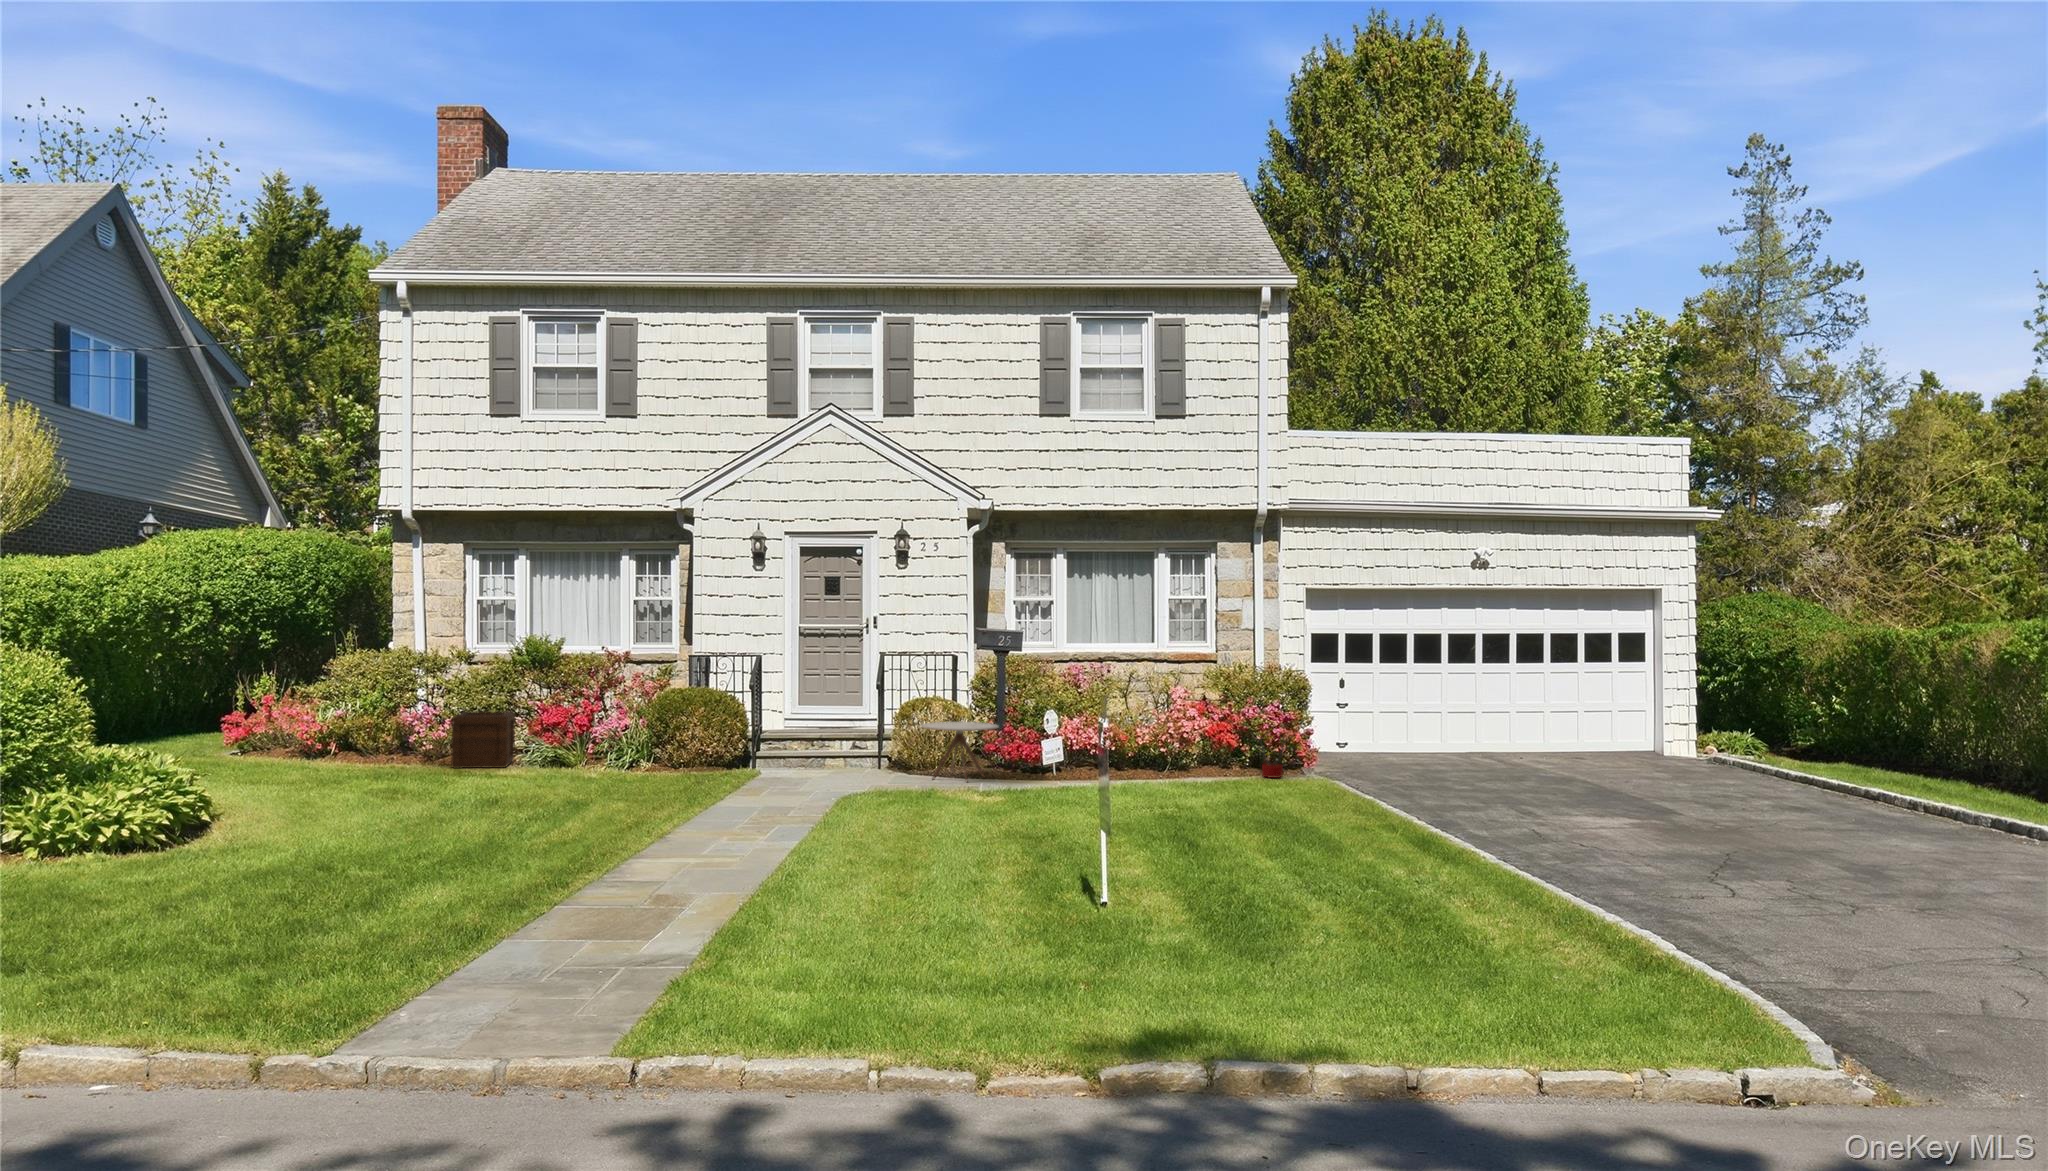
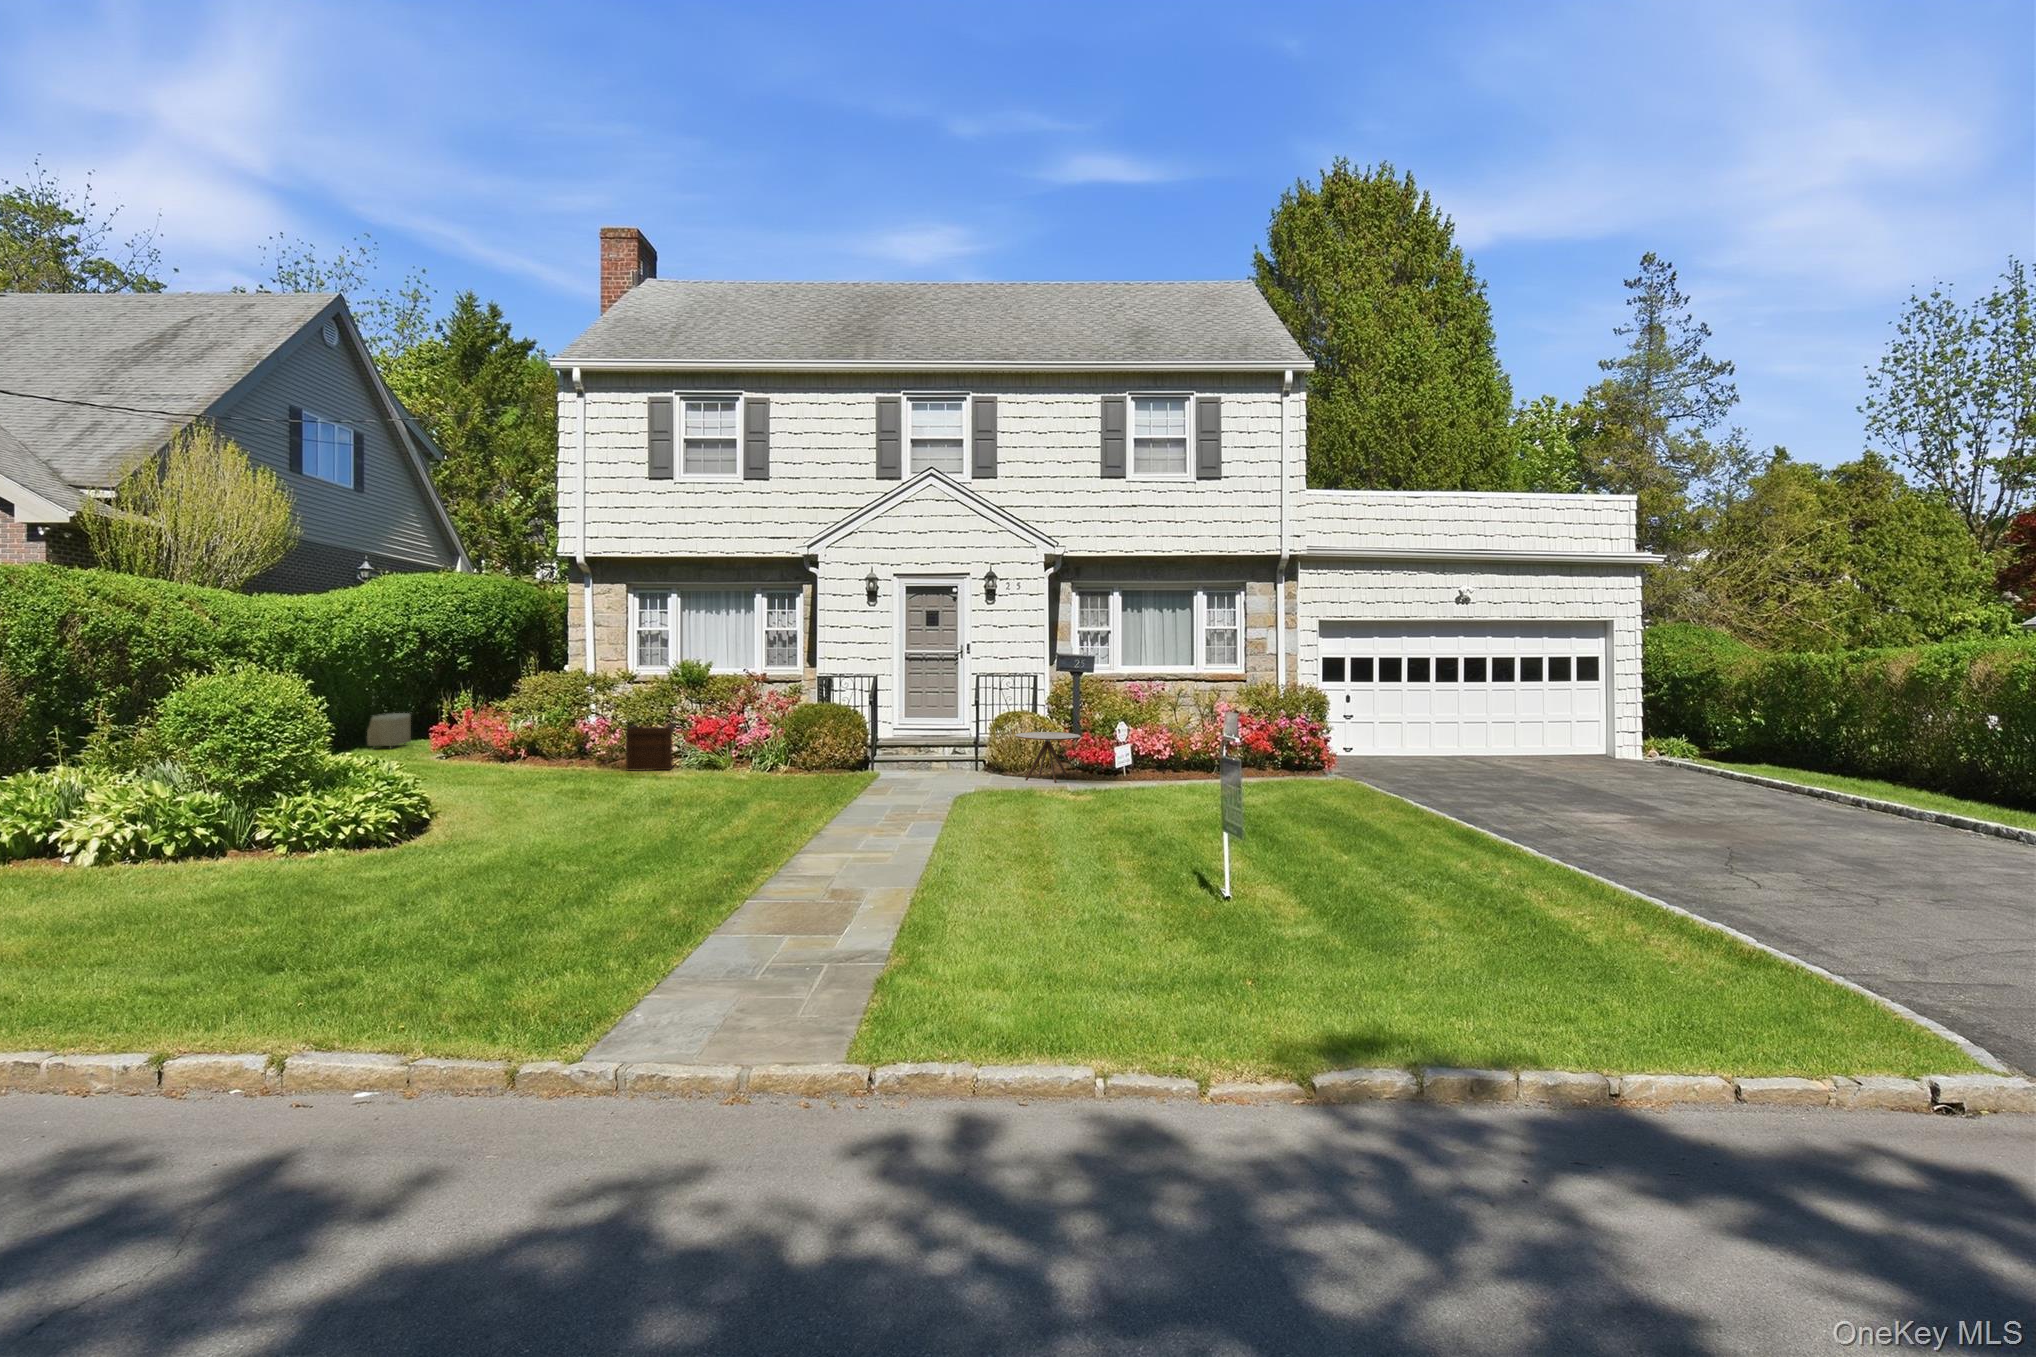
storage bench: none [139,699,195,743] -> present [367,713,411,747]
decorative plant: present [1259,737,1301,778] -> none [1281,736,1331,778]

